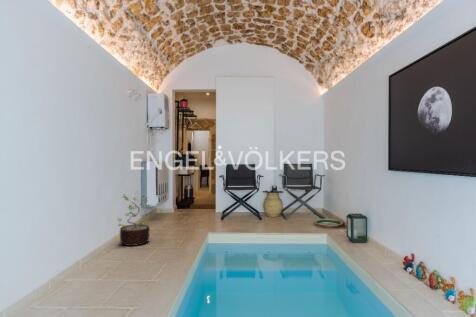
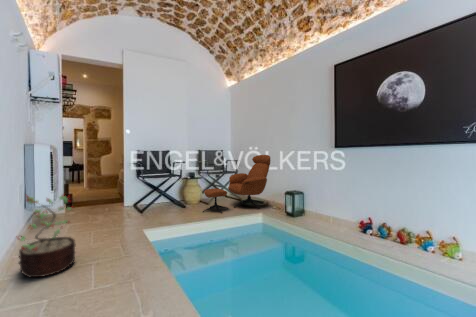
lounge chair: none [266,171,344,230] -> present [203,155,271,213]

